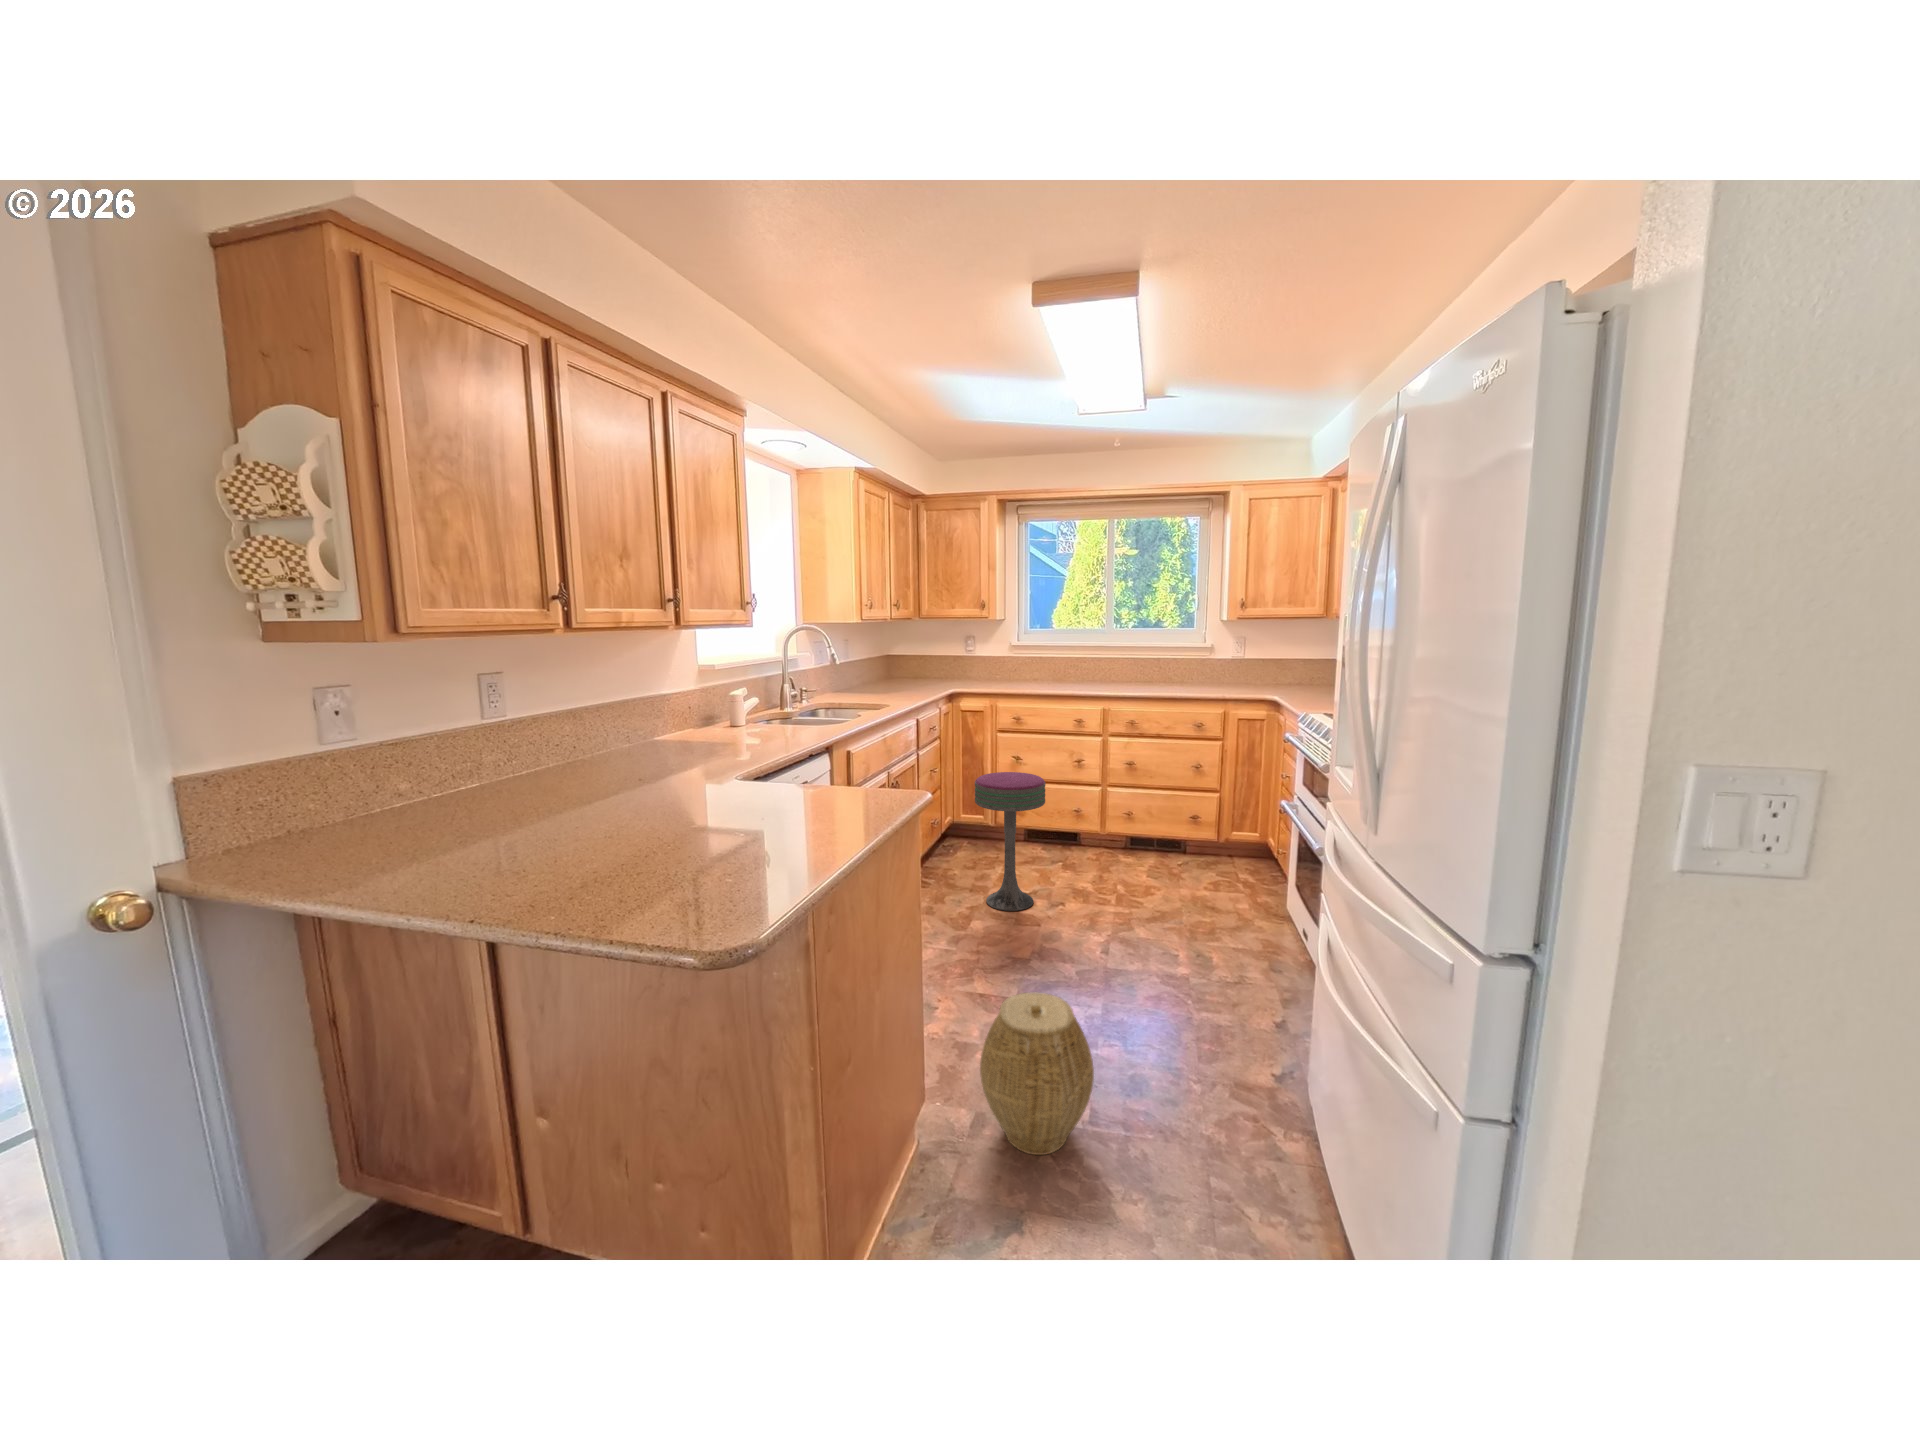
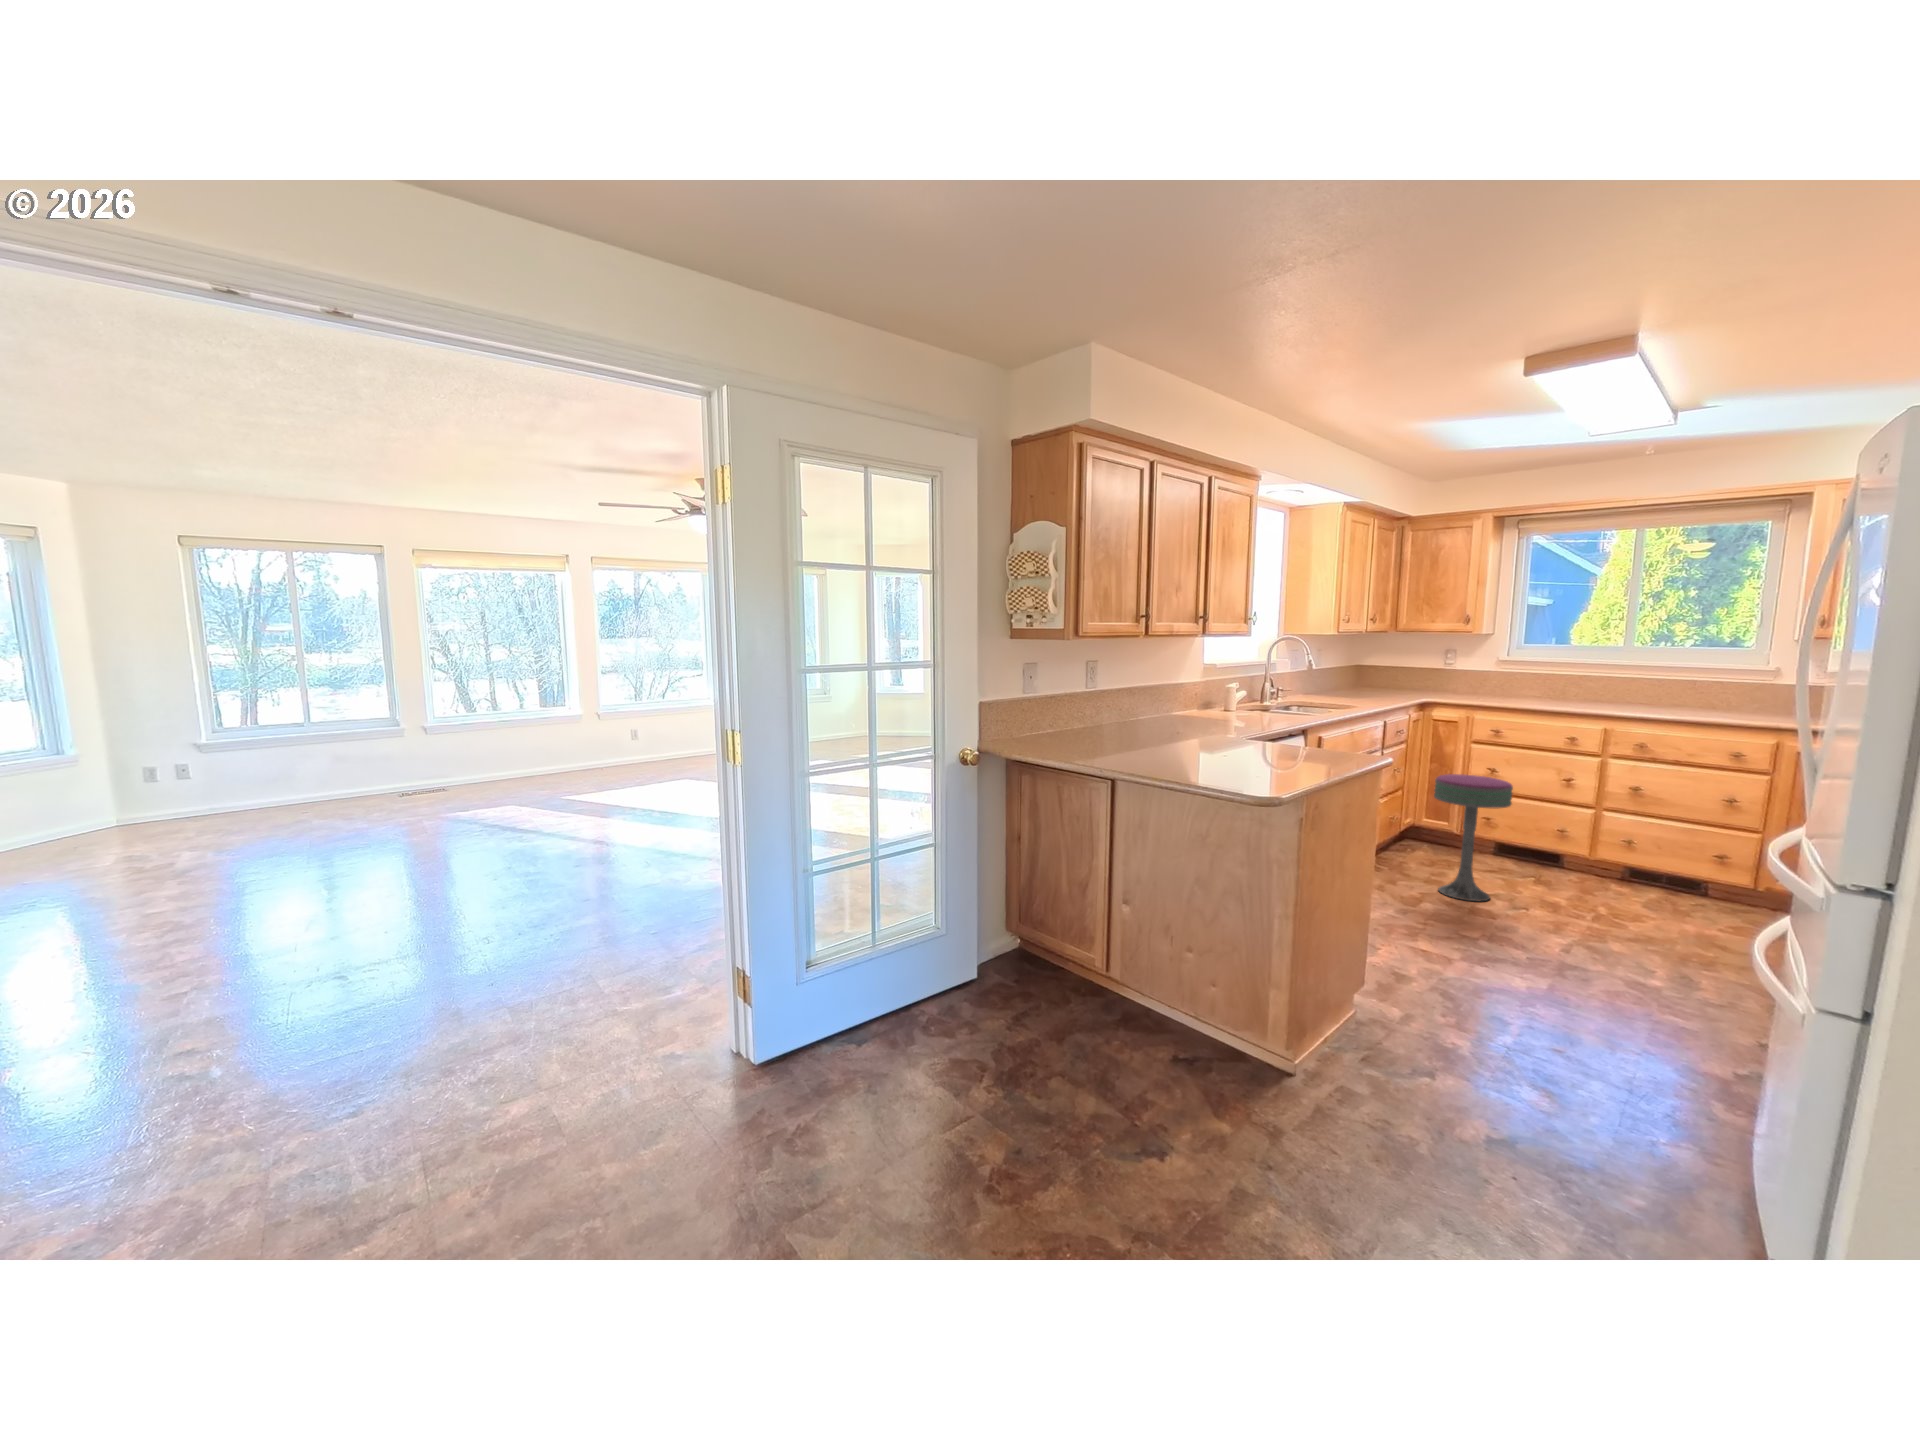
woven basket: present [980,992,1094,1155] -> none [1406,909,1504,1021]

